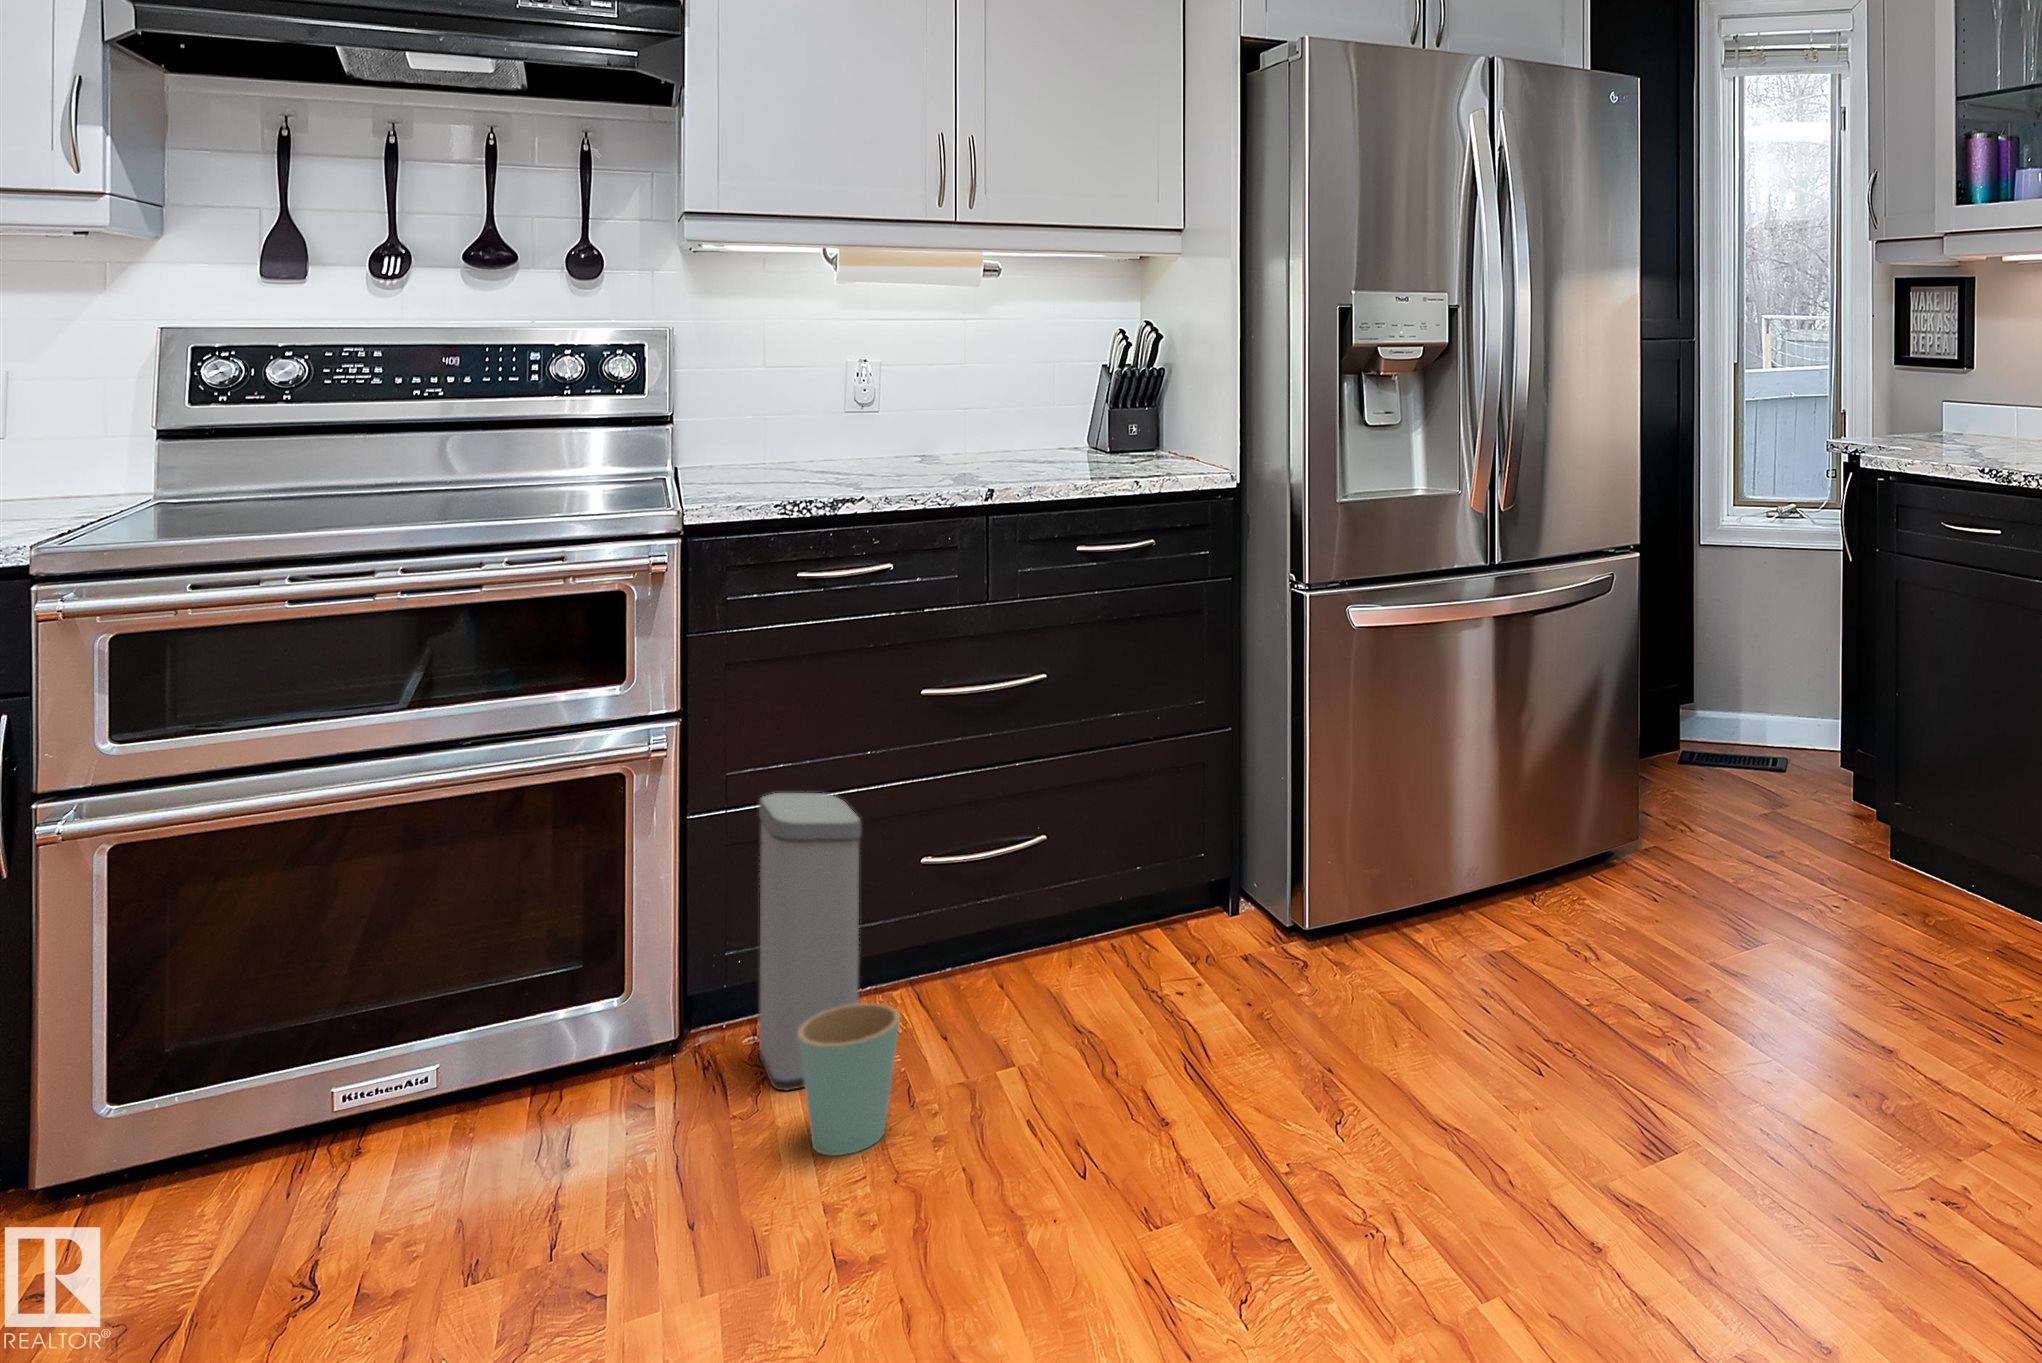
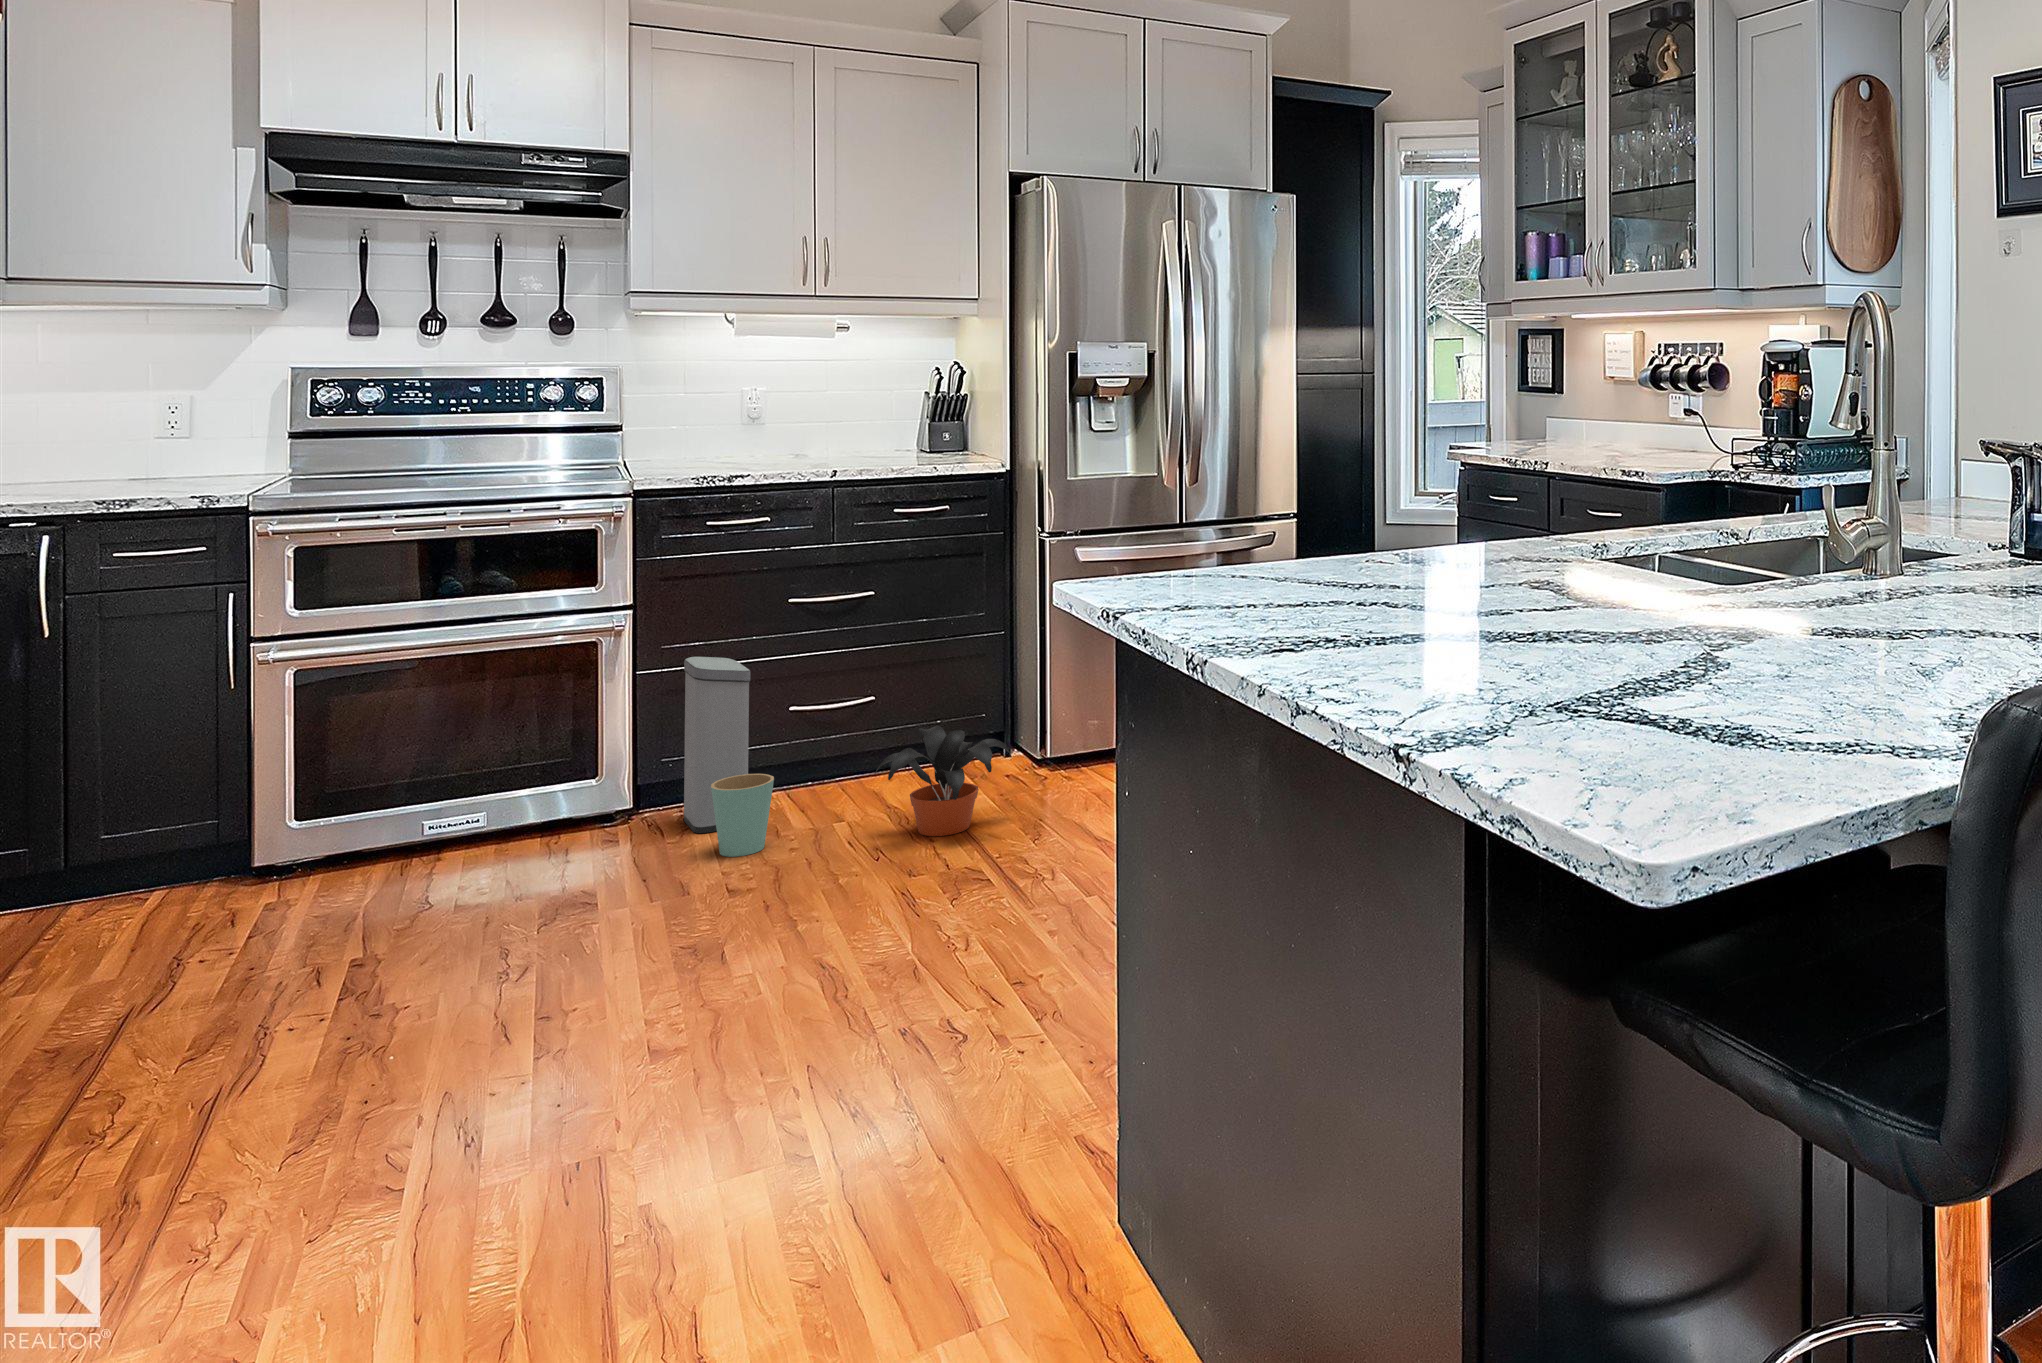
potted plant: none [1061,914,1276,1114] -> present [875,726,1010,836]

